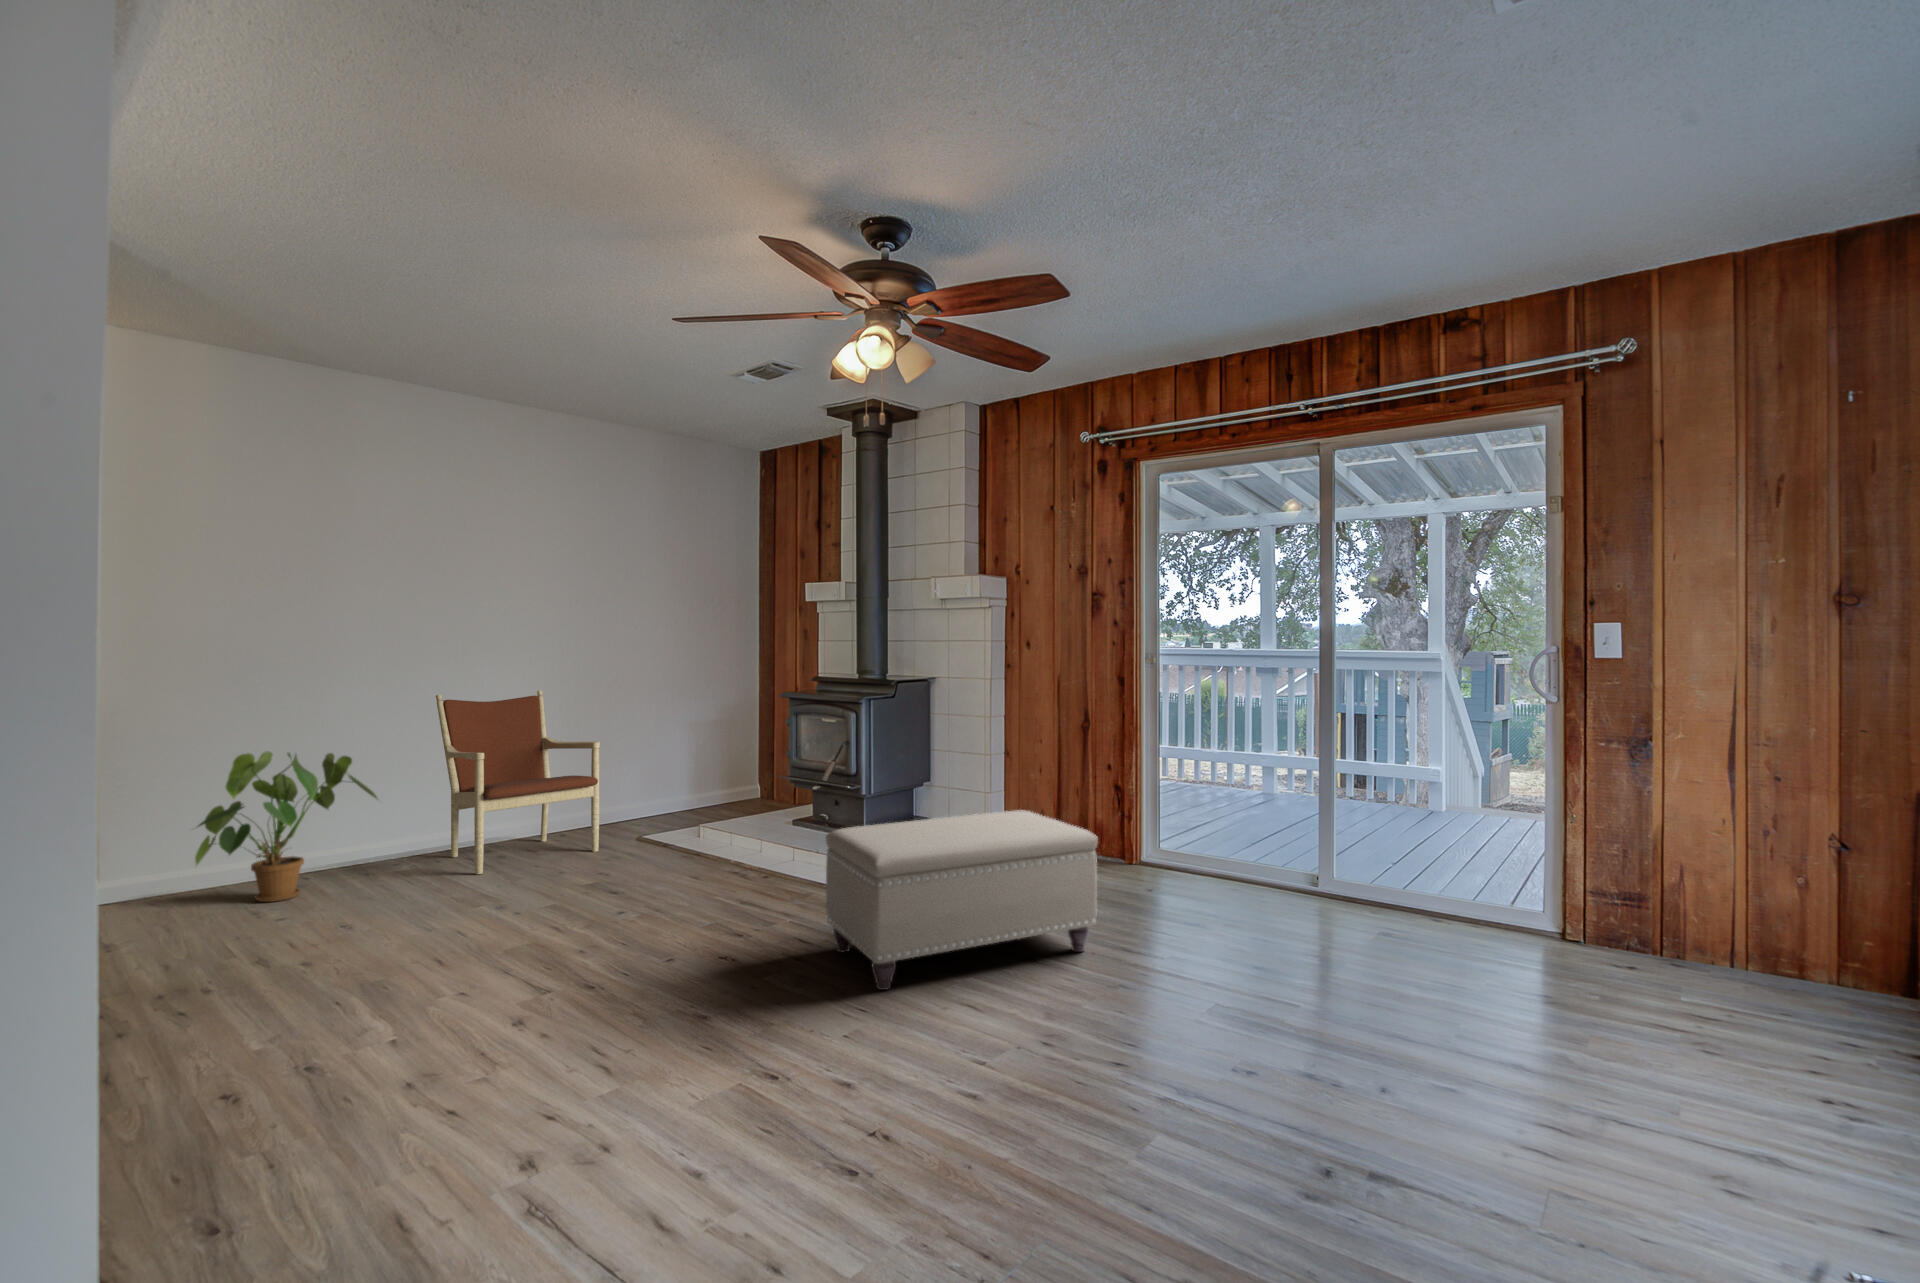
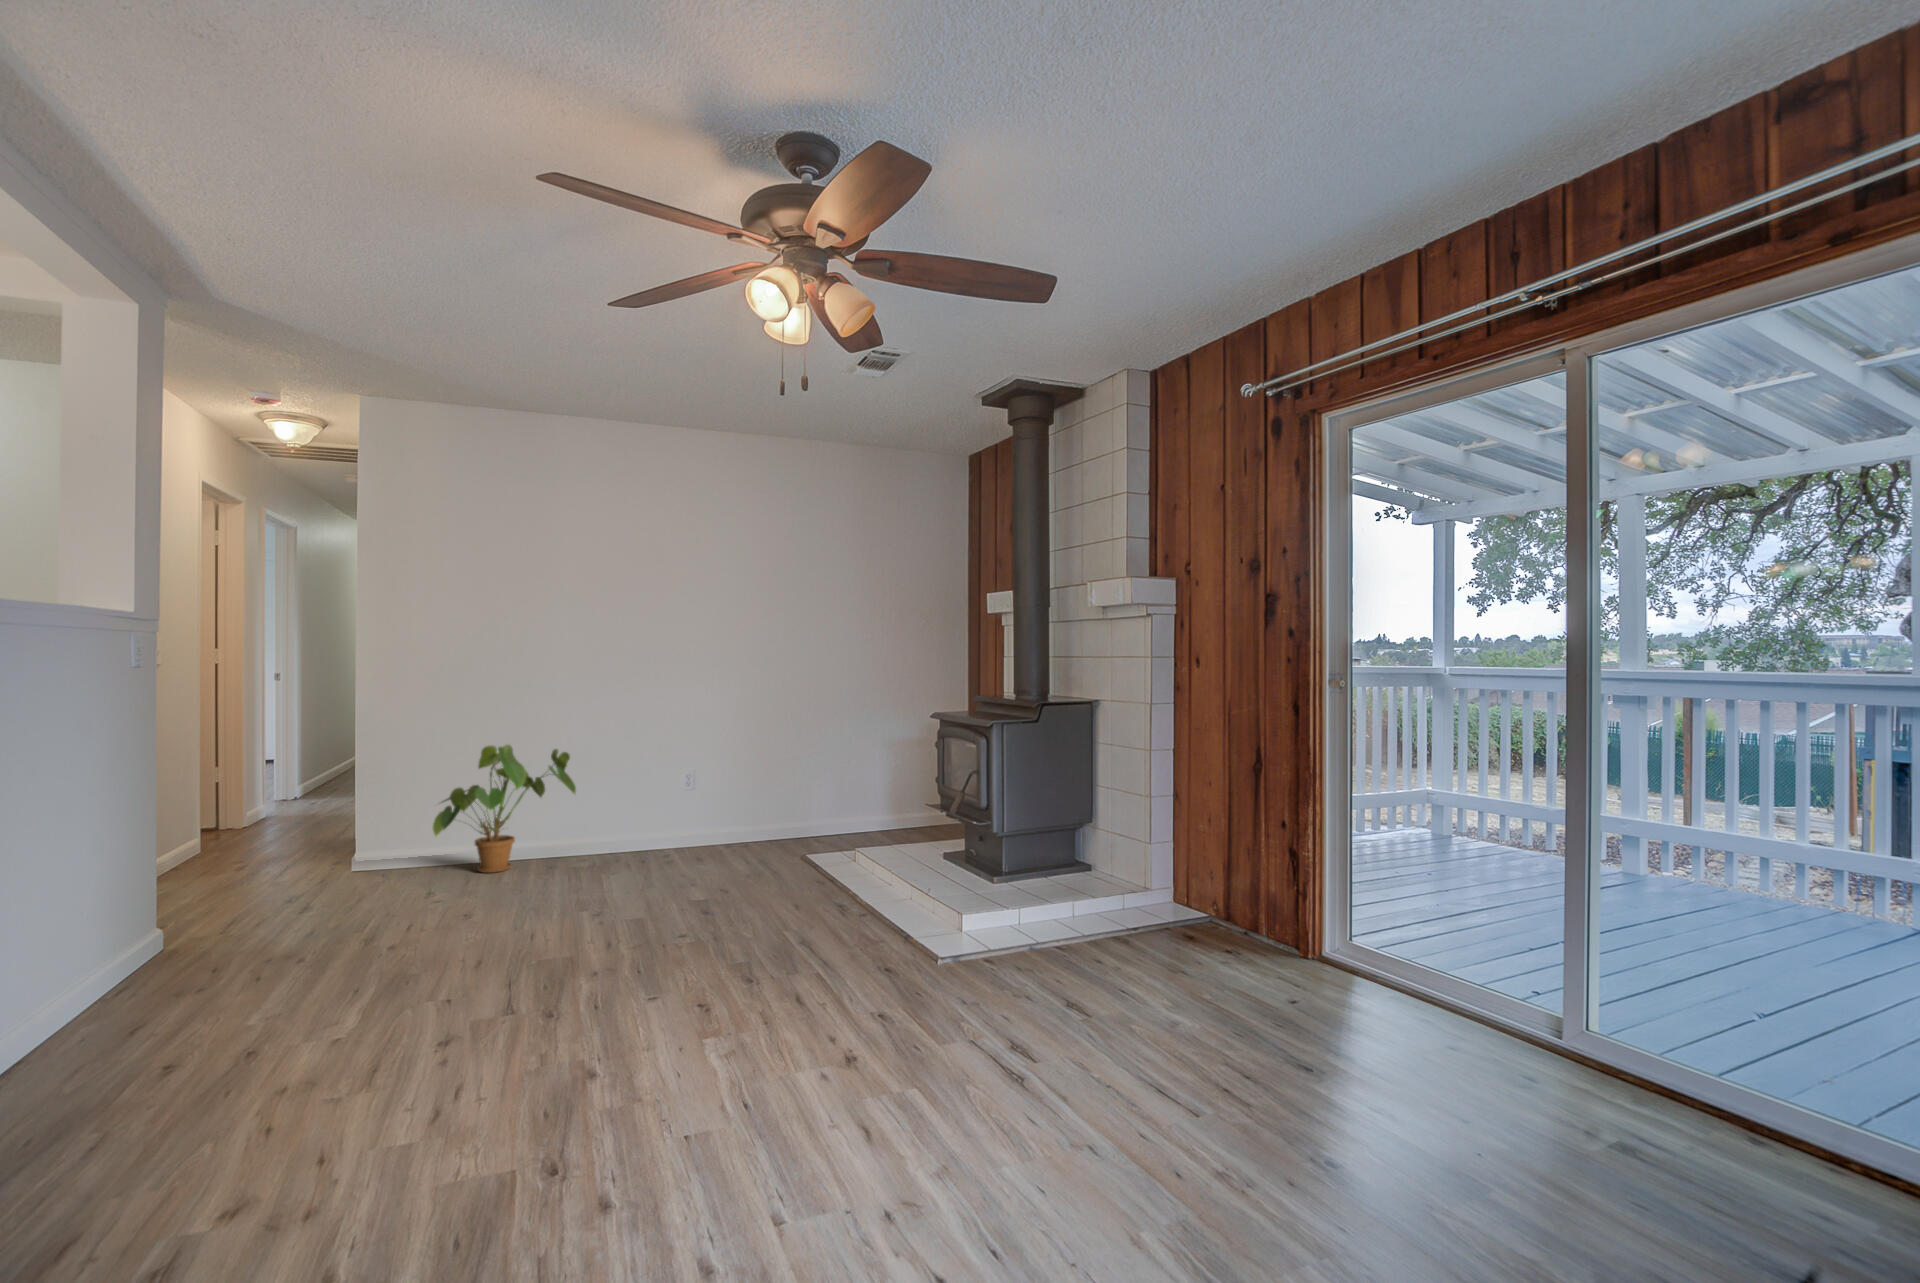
armchair: present [436,690,600,874] -> none [644,700,766,869]
ottoman: present [826,811,1098,990] -> none [782,870,1111,1078]

